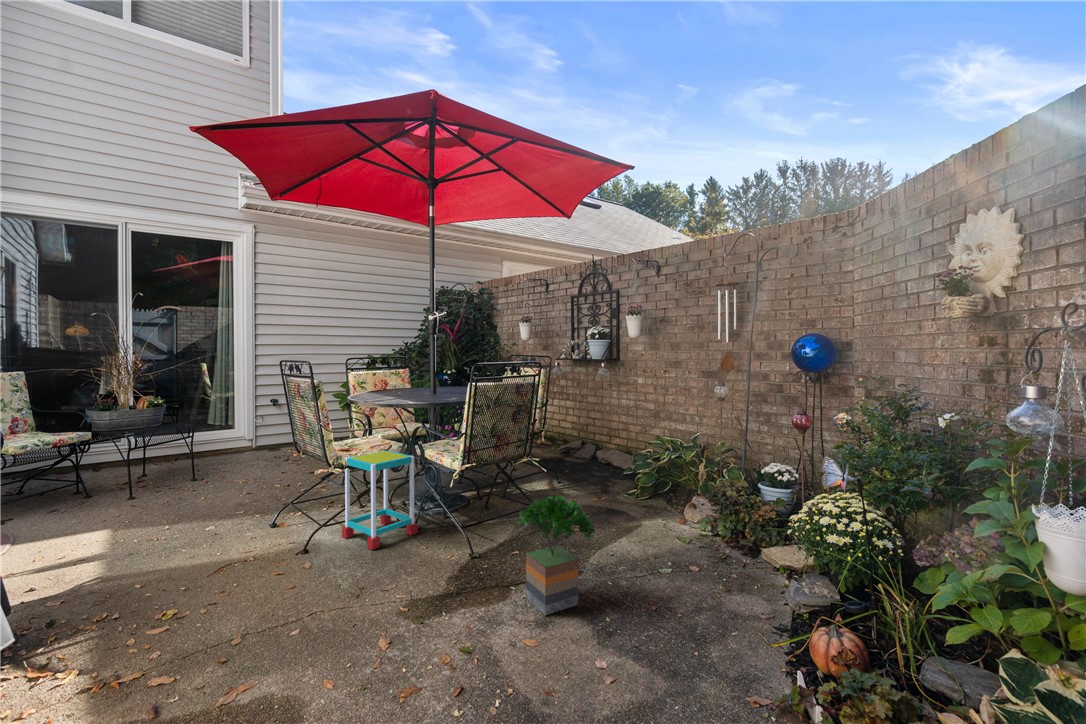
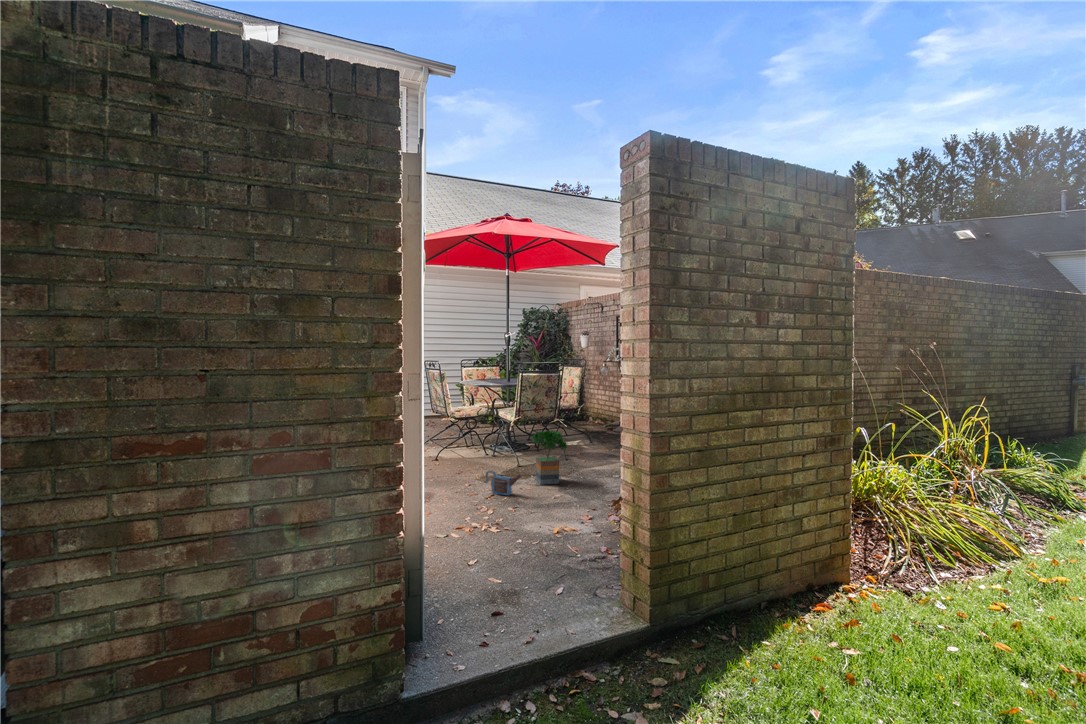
side table: present [342,451,418,550] -> none [454,412,493,461]
watering can: none [435,617,527,677] -> present [485,470,521,495]

